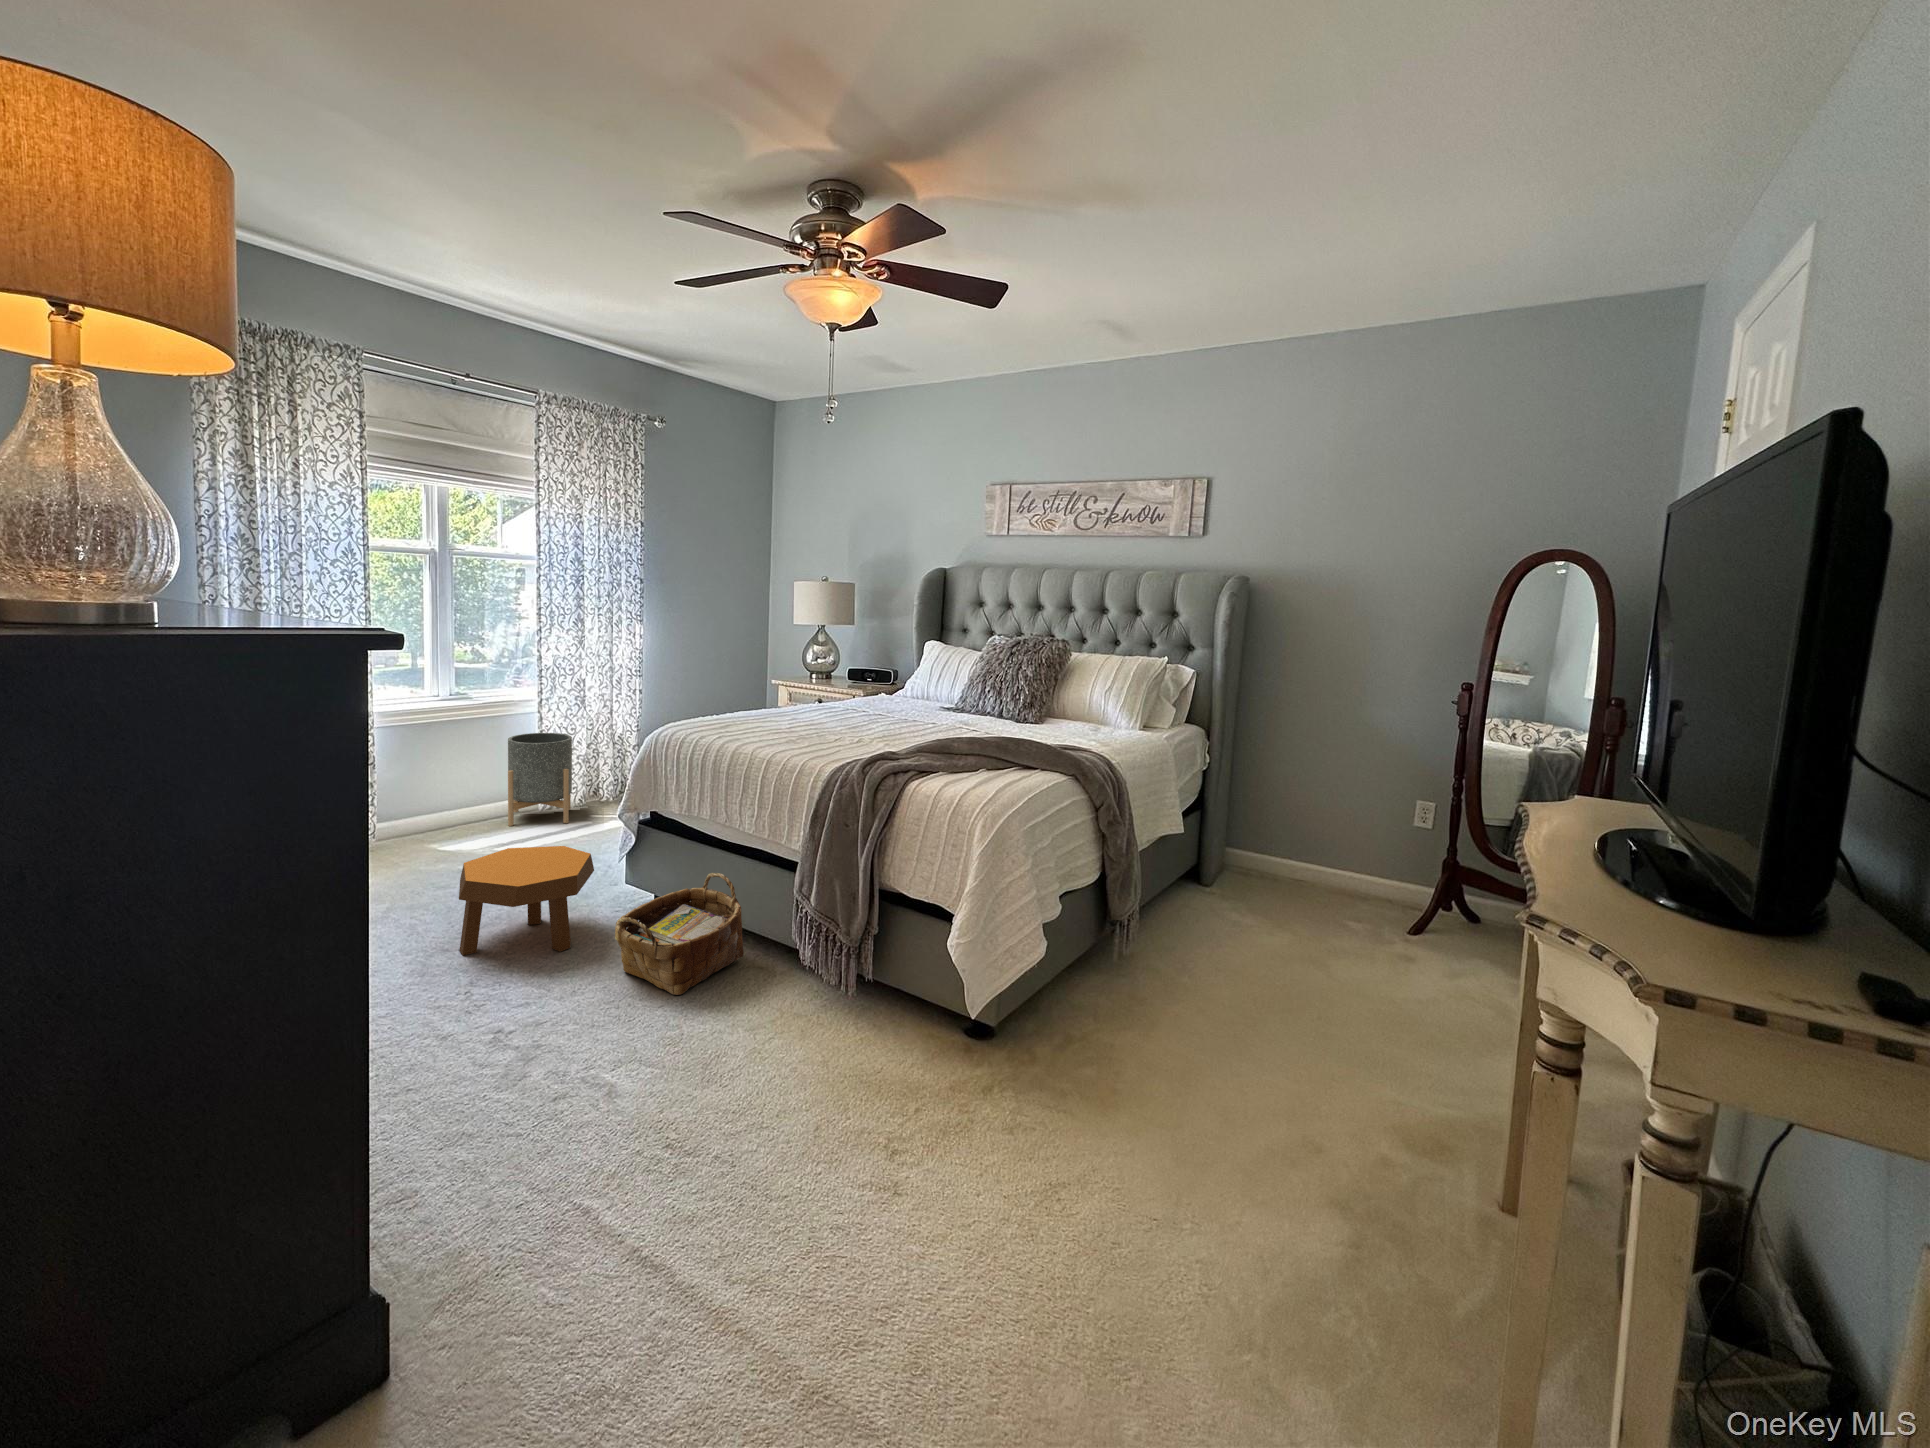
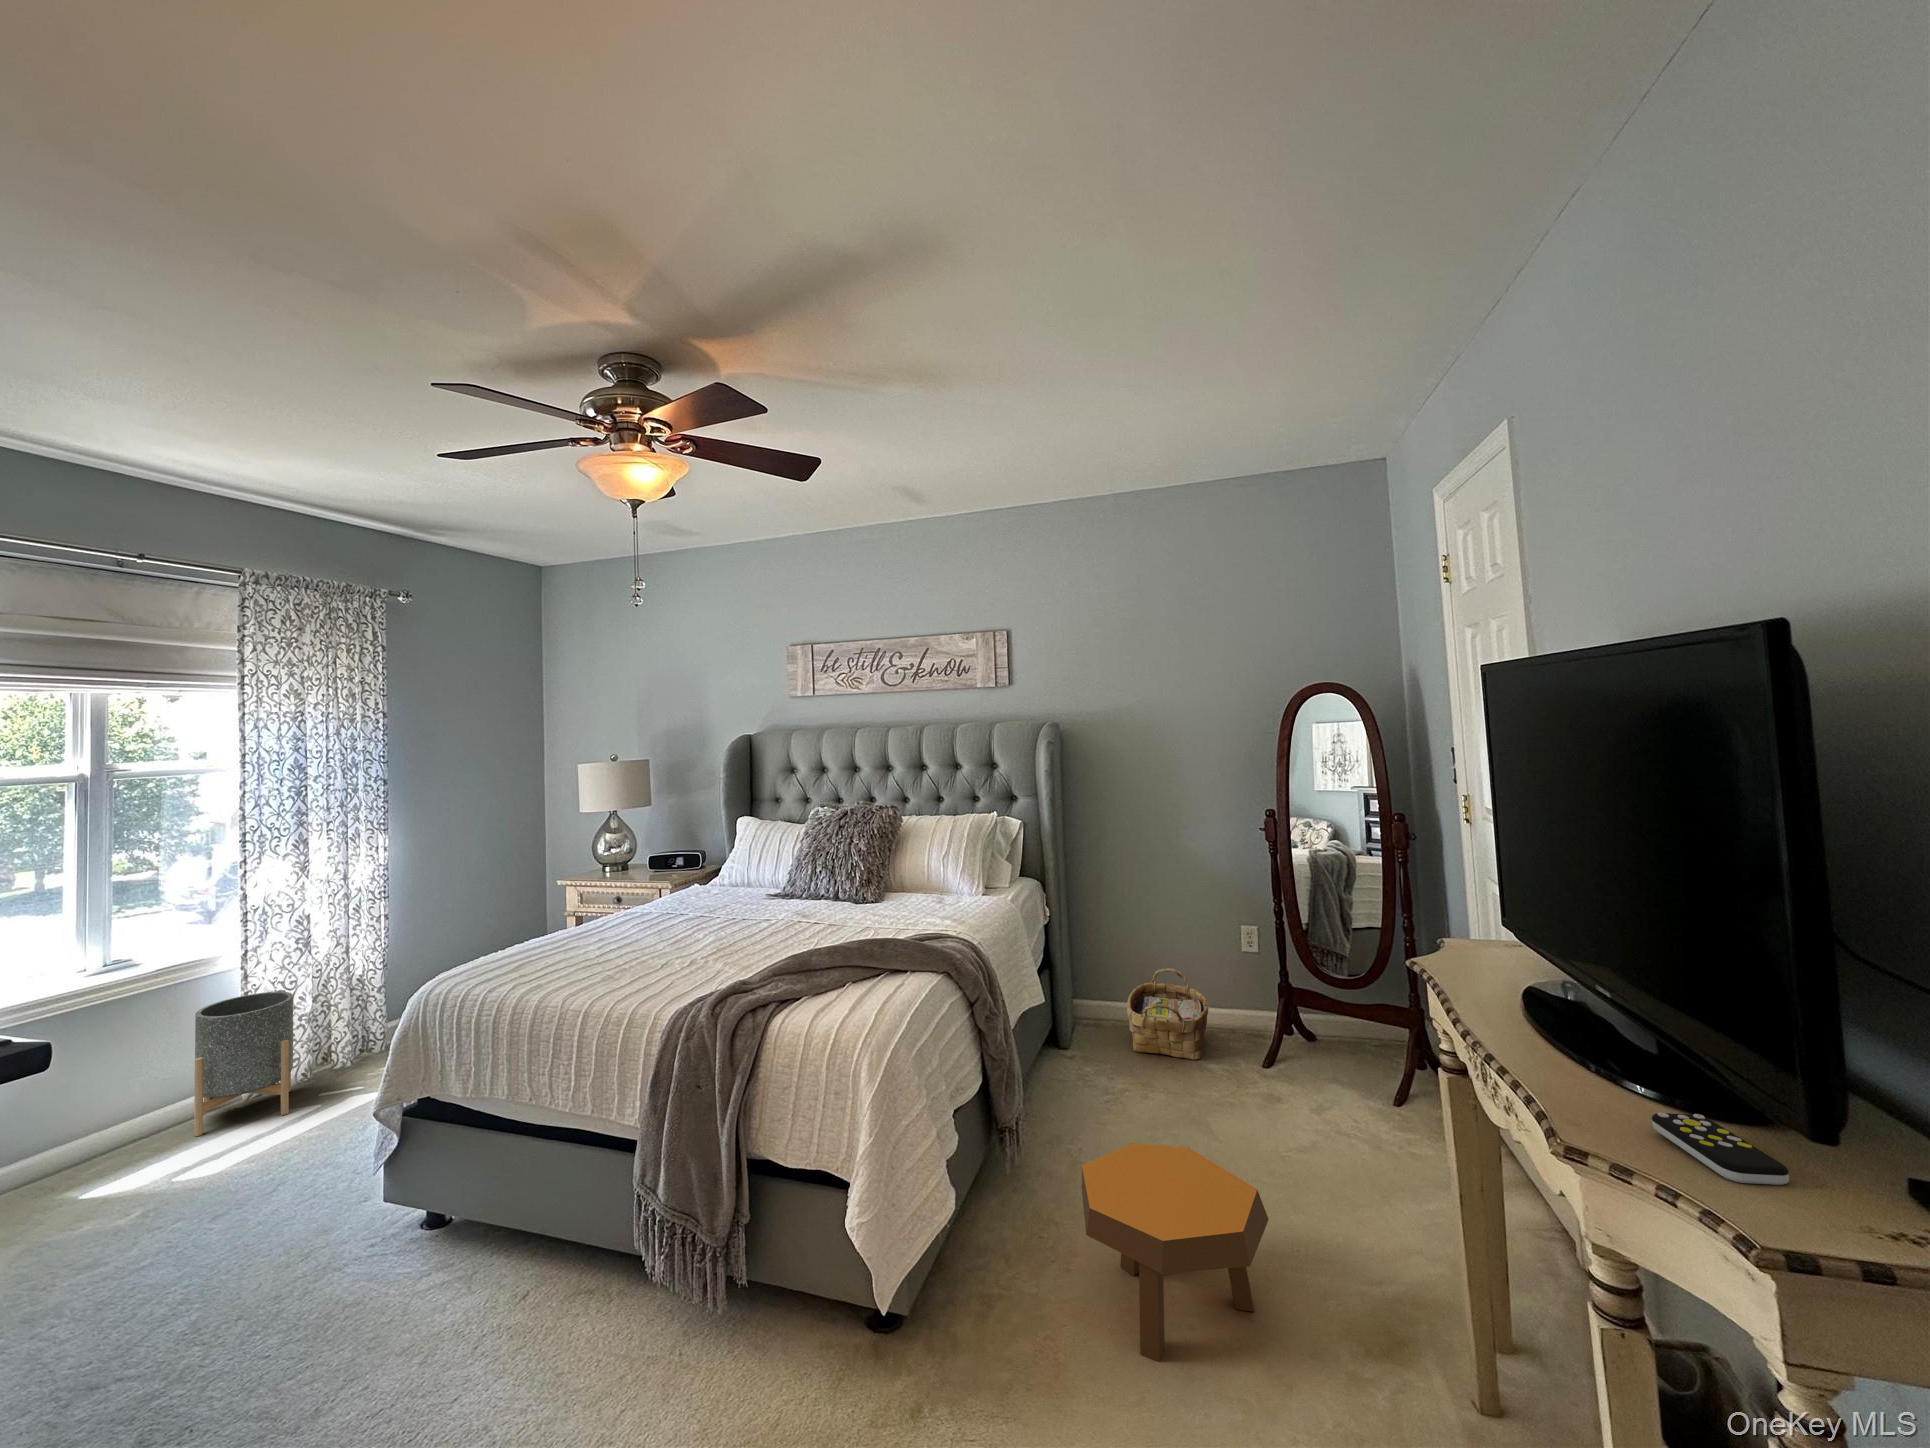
footstool: present [459,846,594,955] -> present [1082,1143,1269,1361]
woven basket: present [615,873,744,995] -> present [1127,968,1208,1060]
remote control: none [1600,890,1691,942] -> present [1652,1113,1789,1185]

